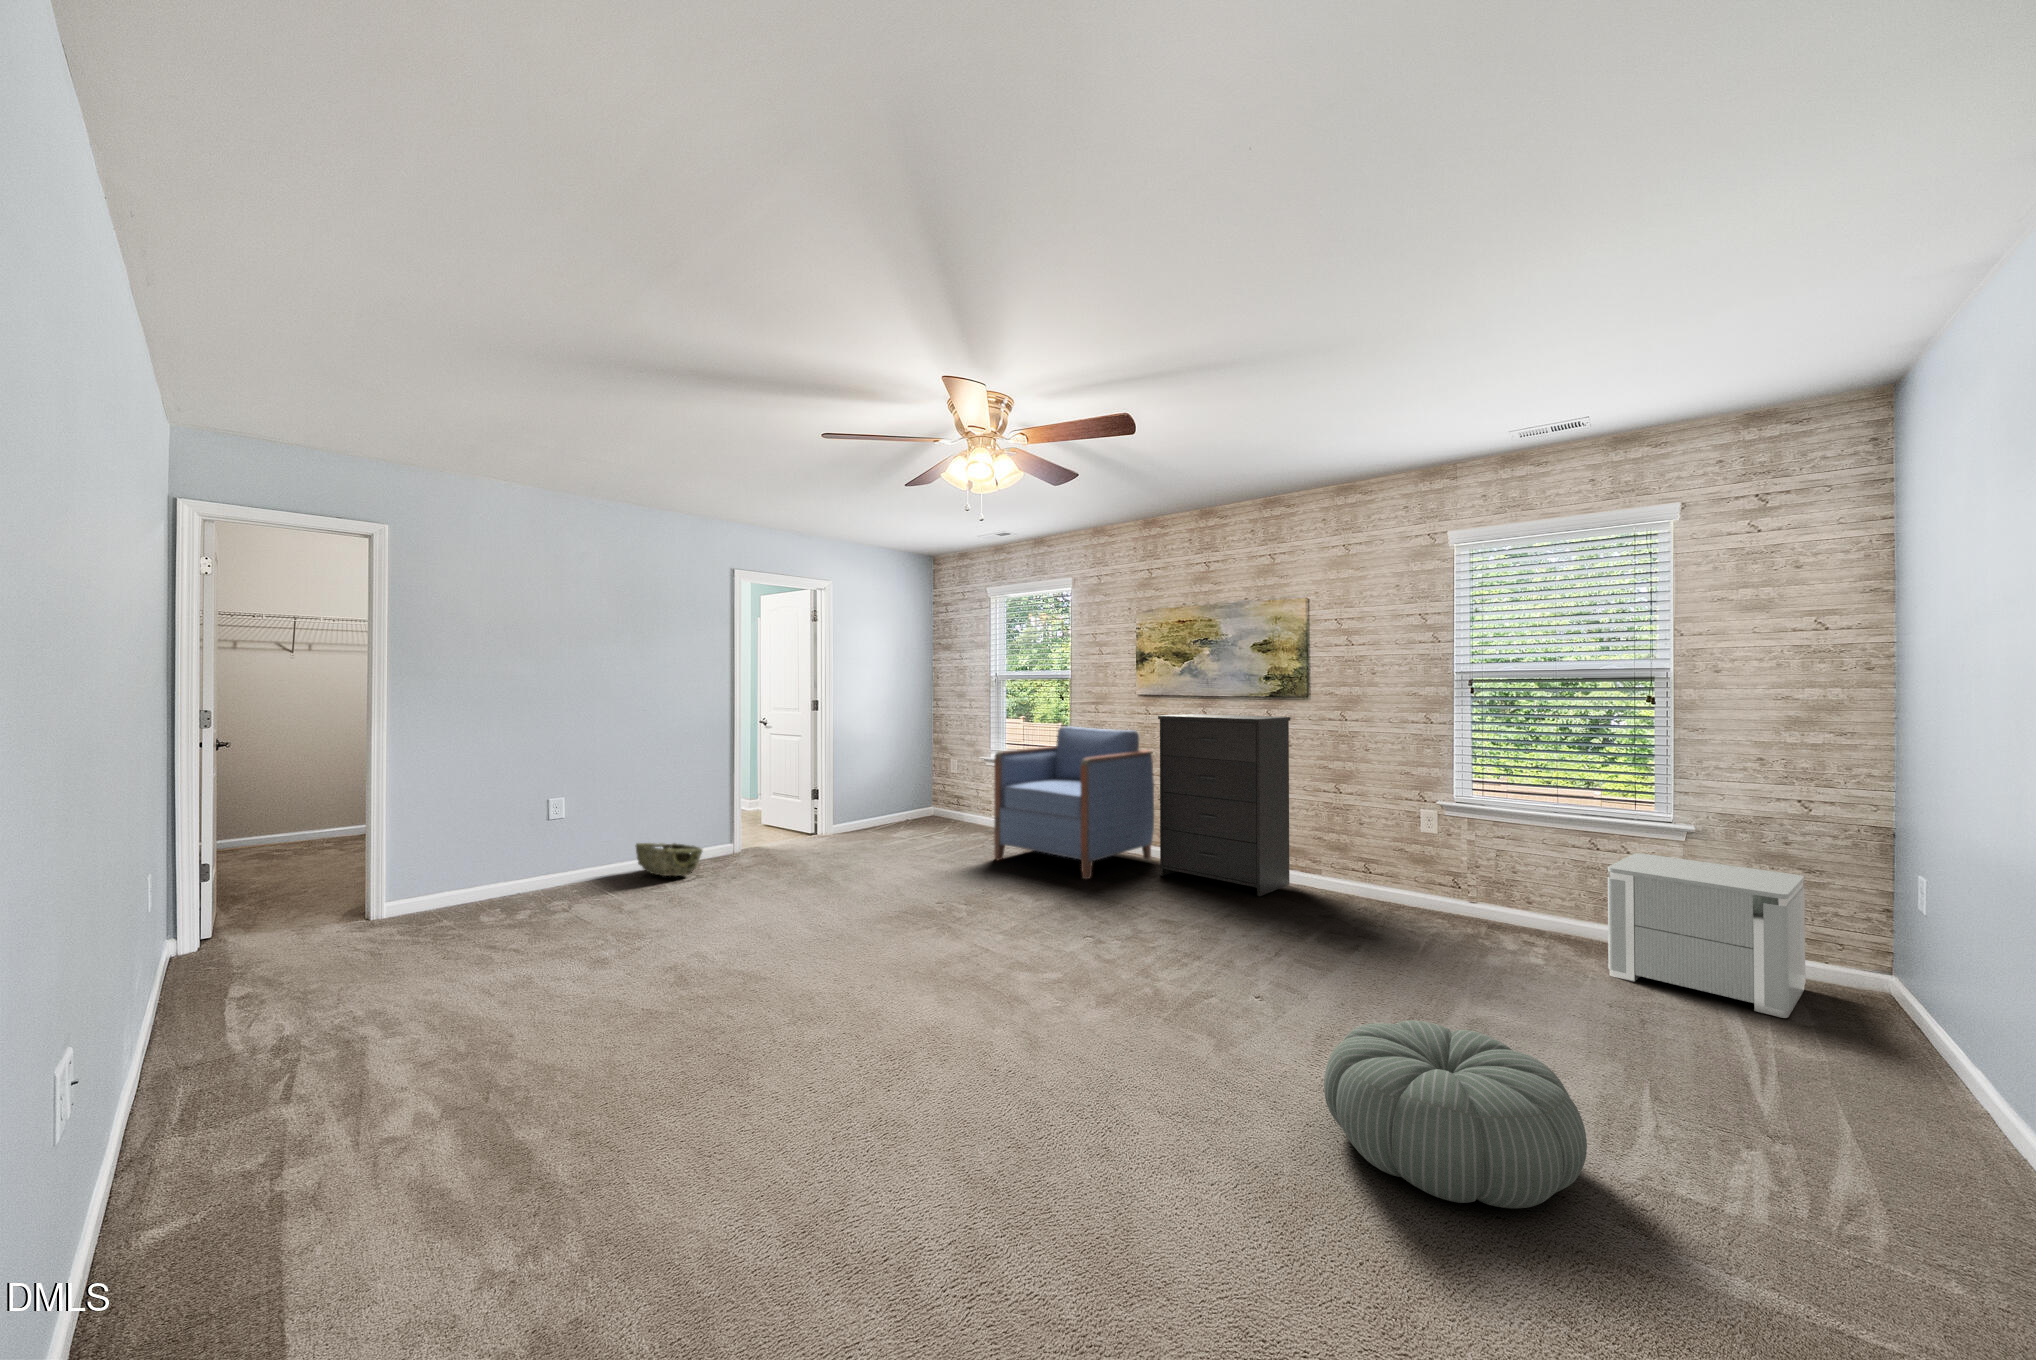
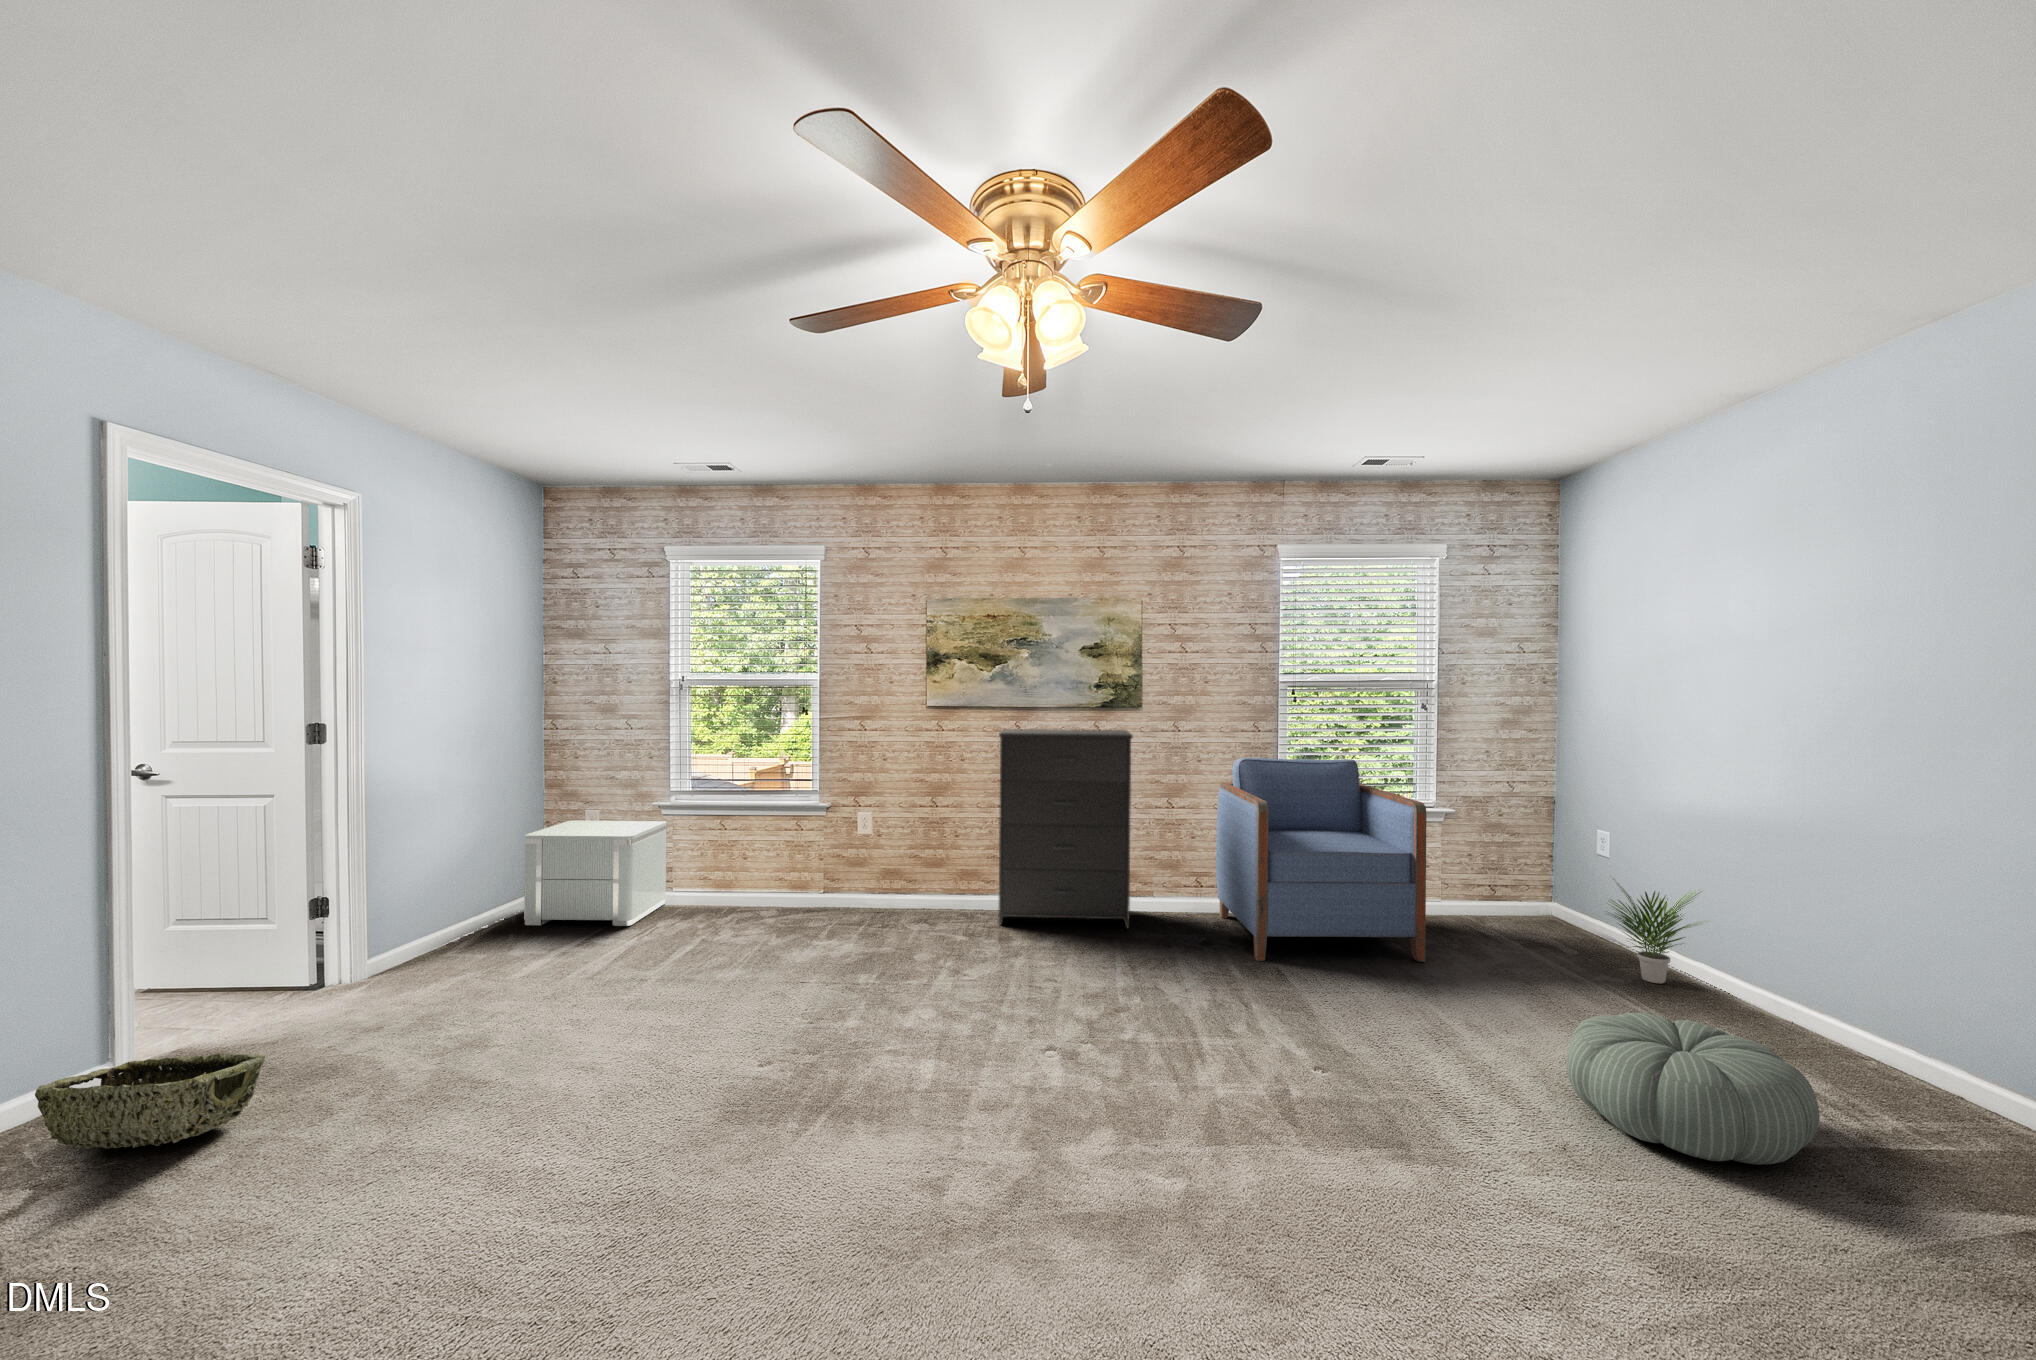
armchair: present [994,726,1154,879] -> present [1216,758,1427,962]
nightstand: present [1608,853,1806,1018] -> present [524,821,666,926]
potted plant: none [1760,922,1957,1091] -> present [1610,879,1702,984]

